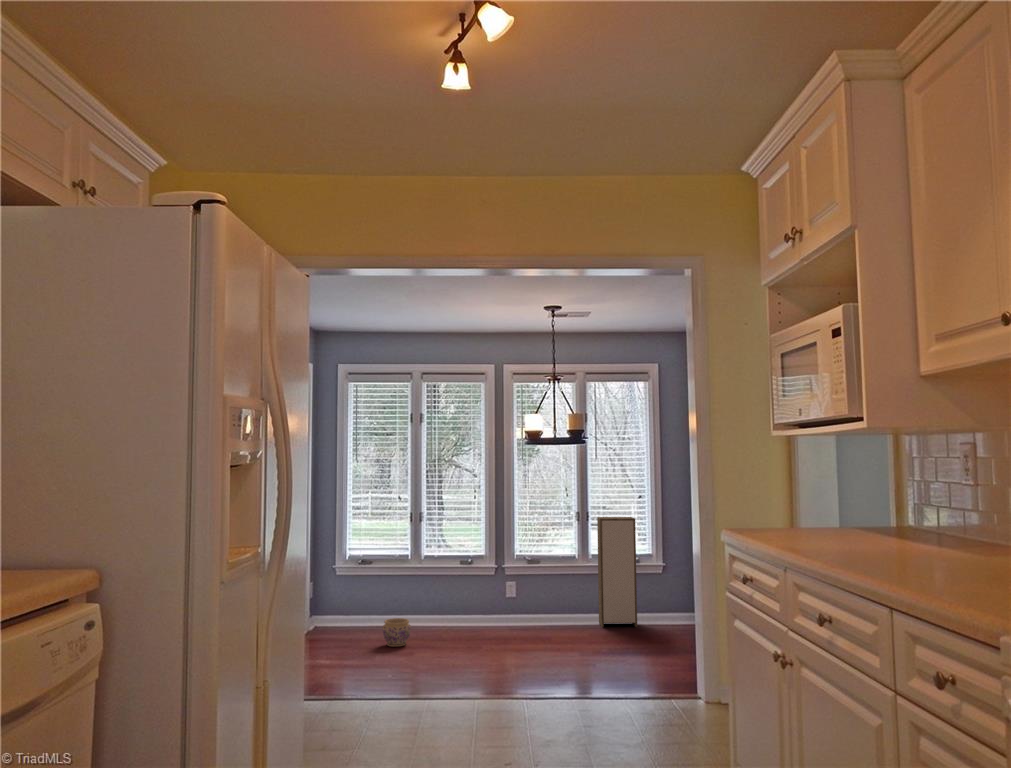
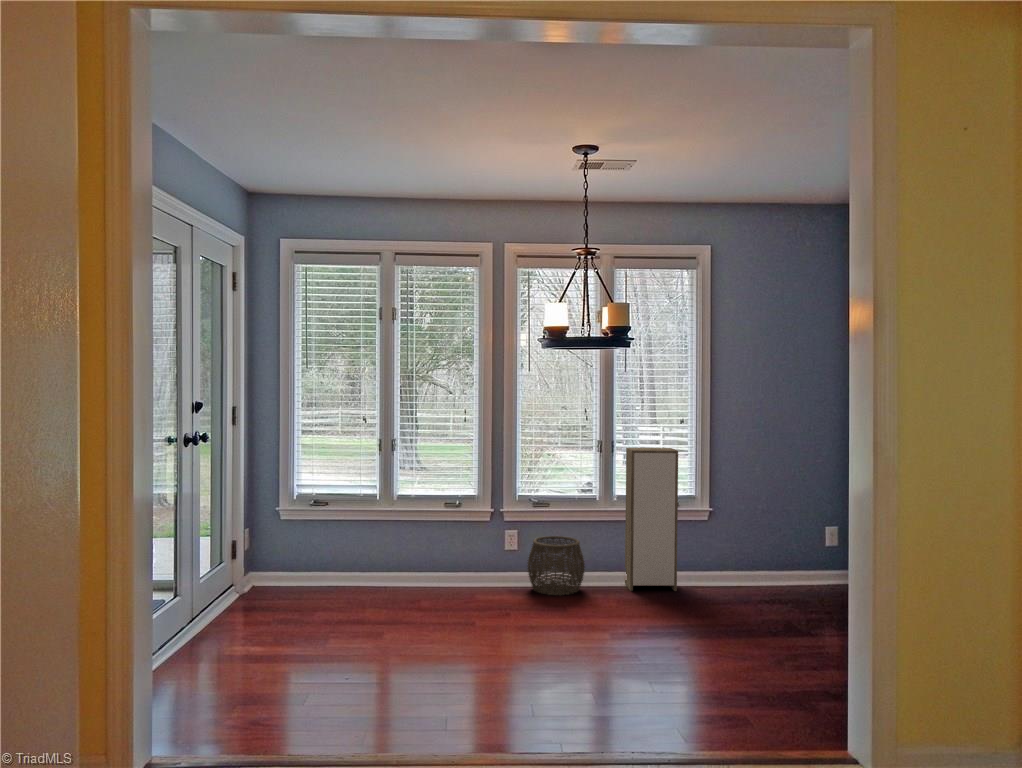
woven basket: none [523,586,567,630] -> present [528,536,585,595]
planter: present [383,618,411,647] -> none [336,584,376,625]

